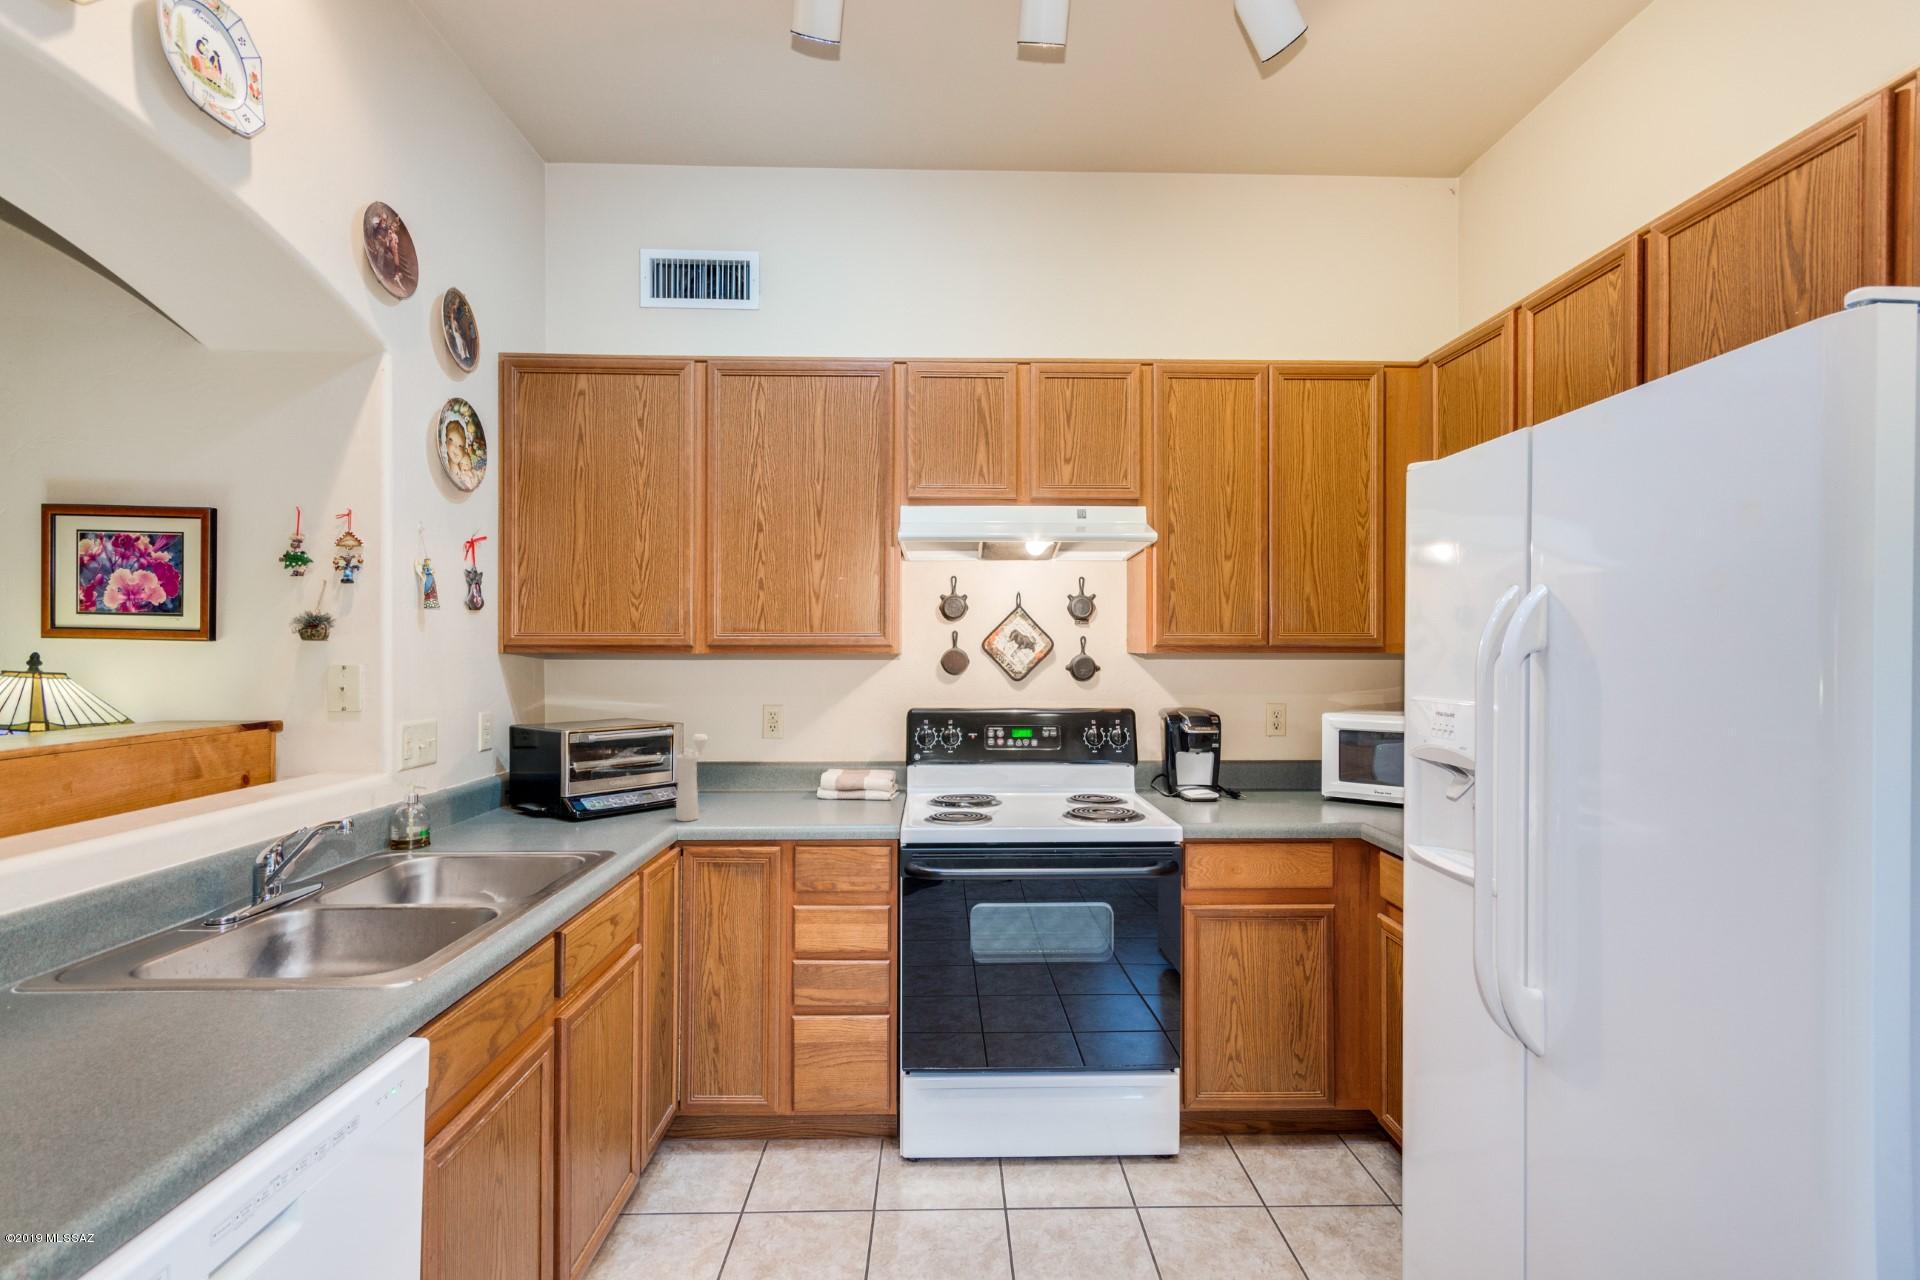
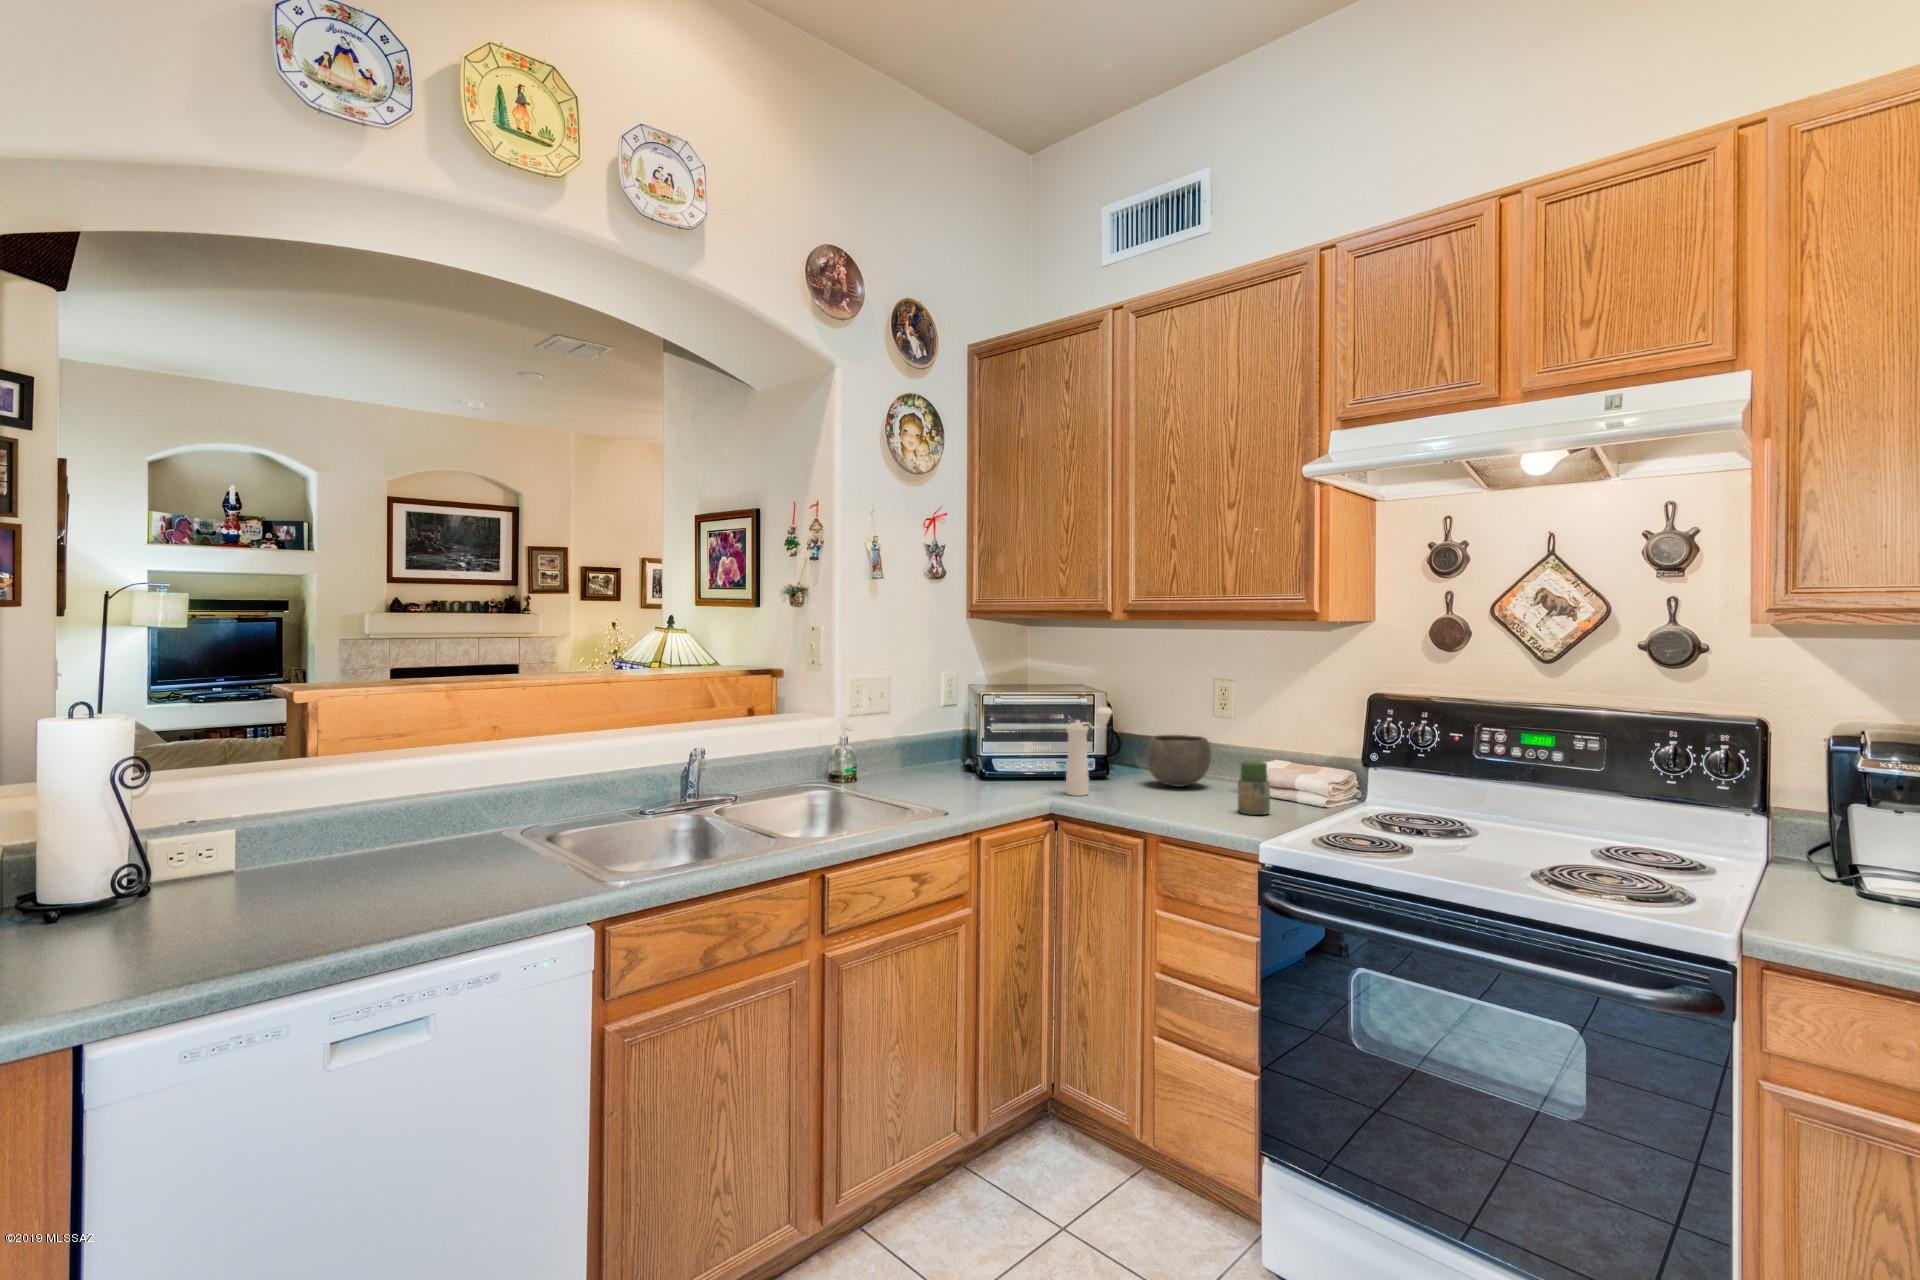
ceramic bowl: none [722,752,779,798] -> present [1146,735,1211,787]
jar: none [838,768,863,813] -> present [1238,761,1270,815]

